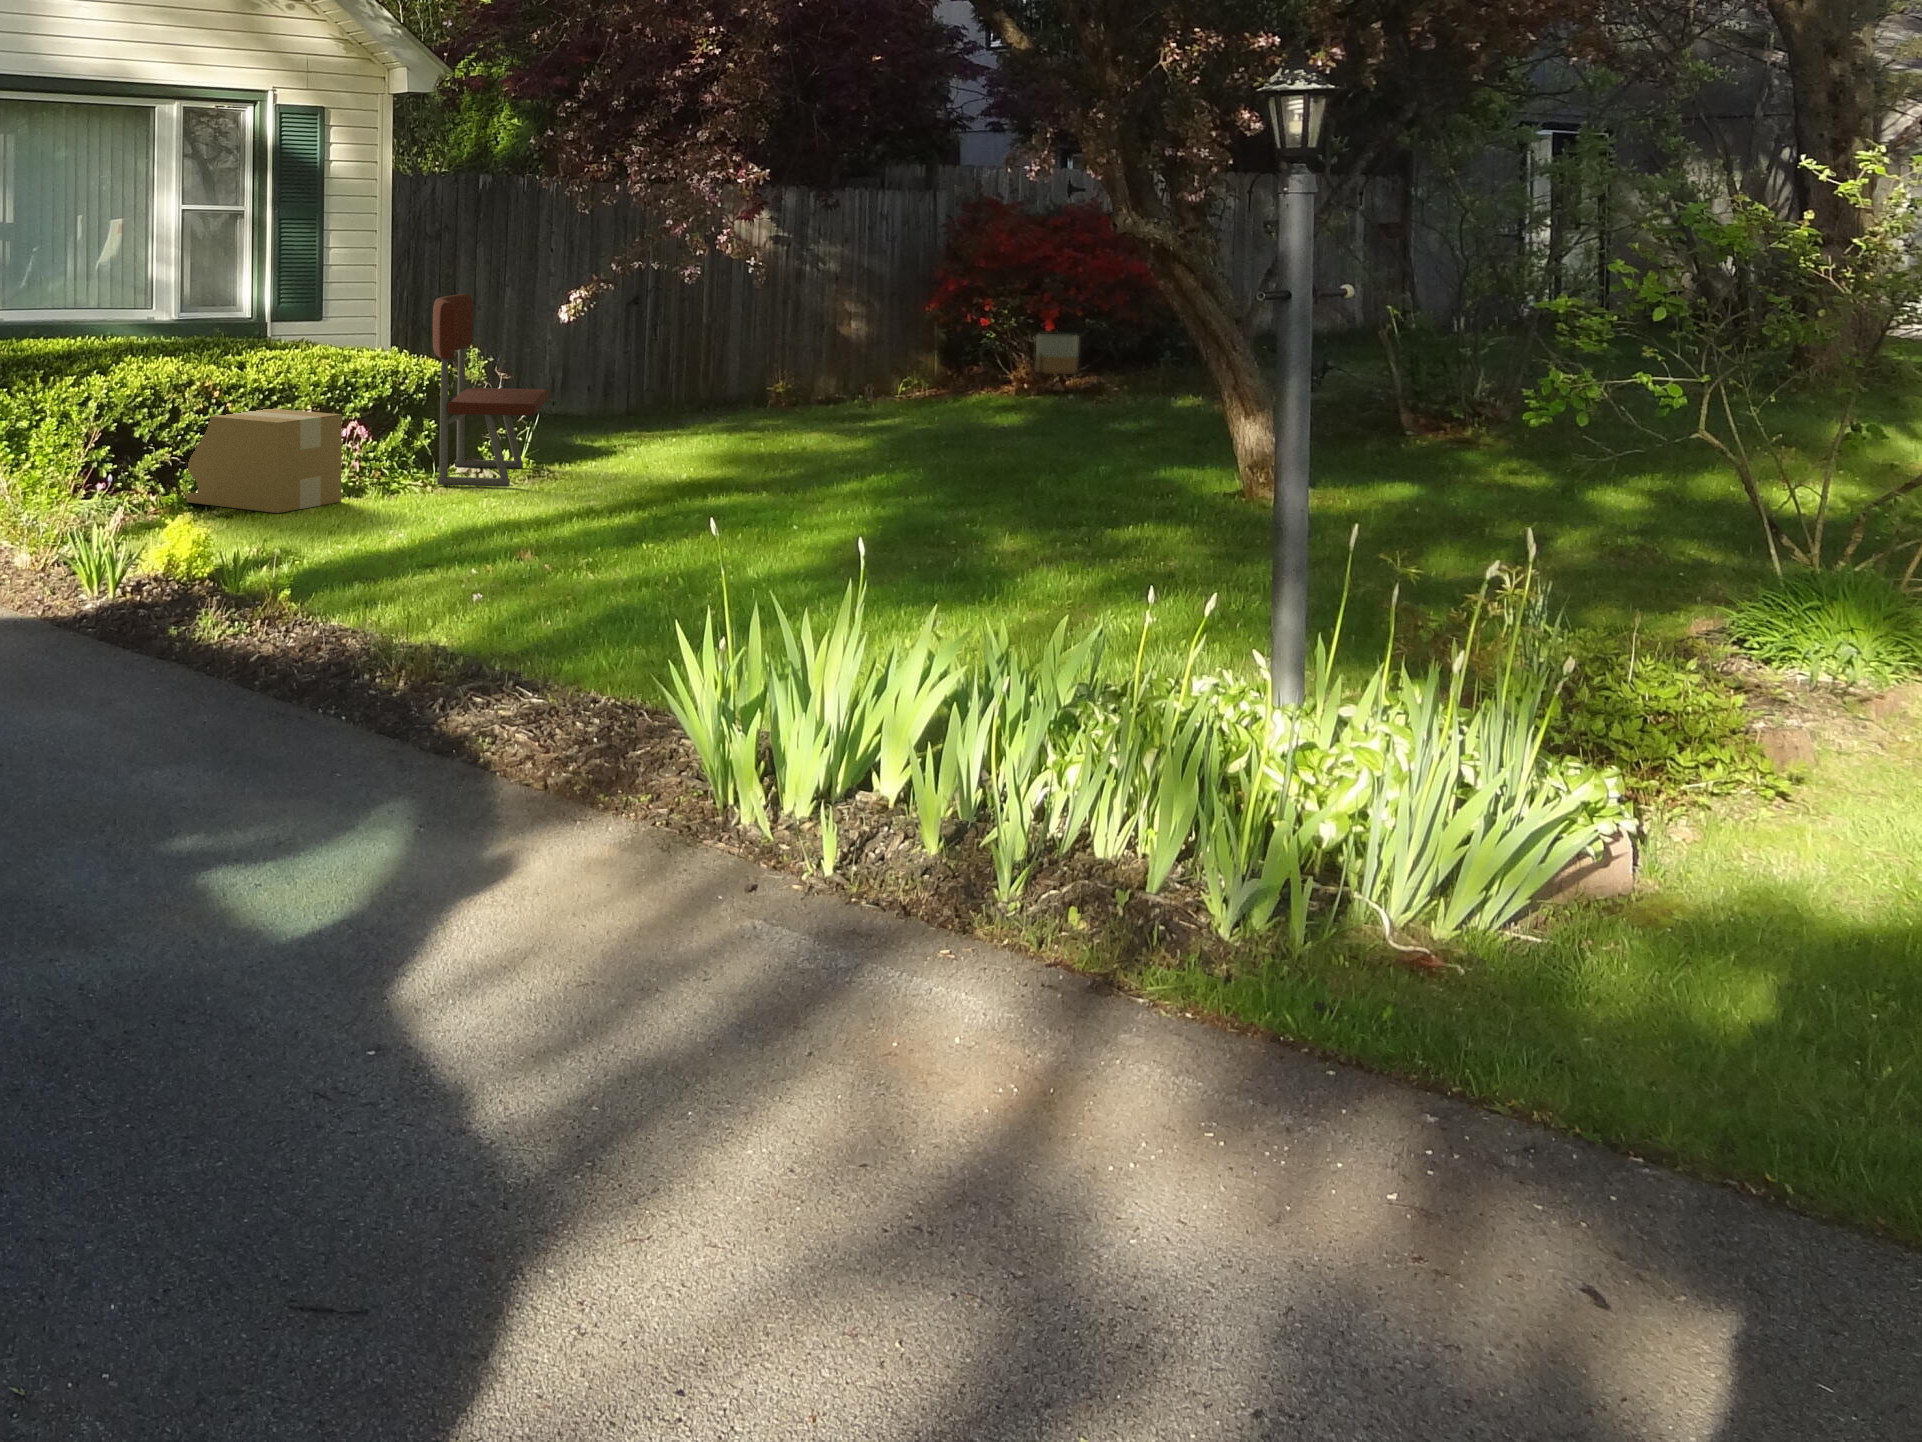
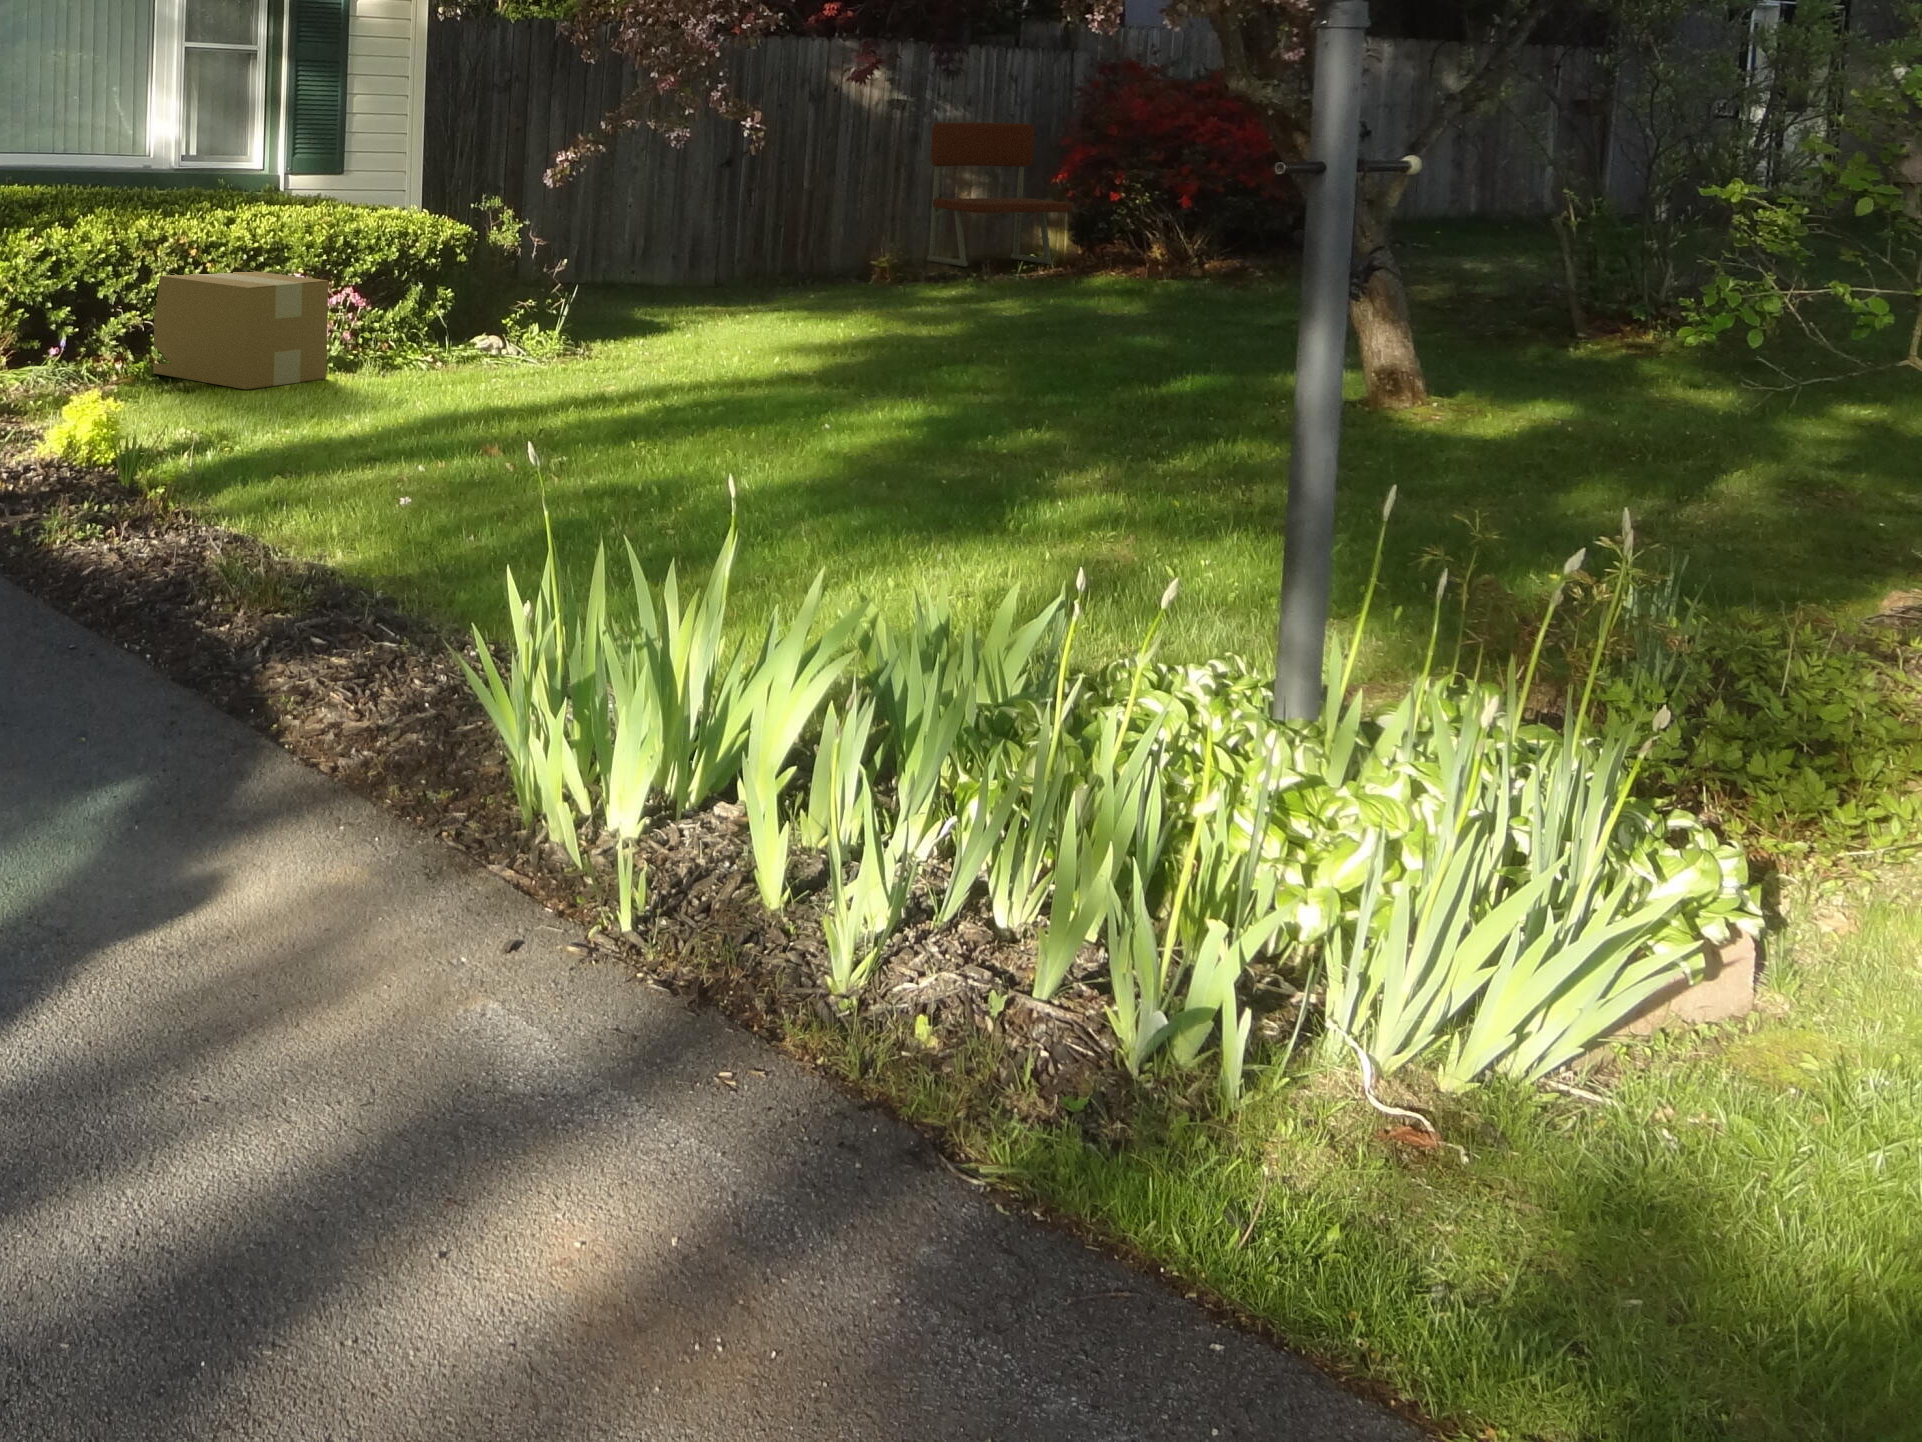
bench: present [433,294,548,487] -> present [927,122,1072,267]
planter: present [1036,334,1079,392] -> none [1183,214,1234,281]

